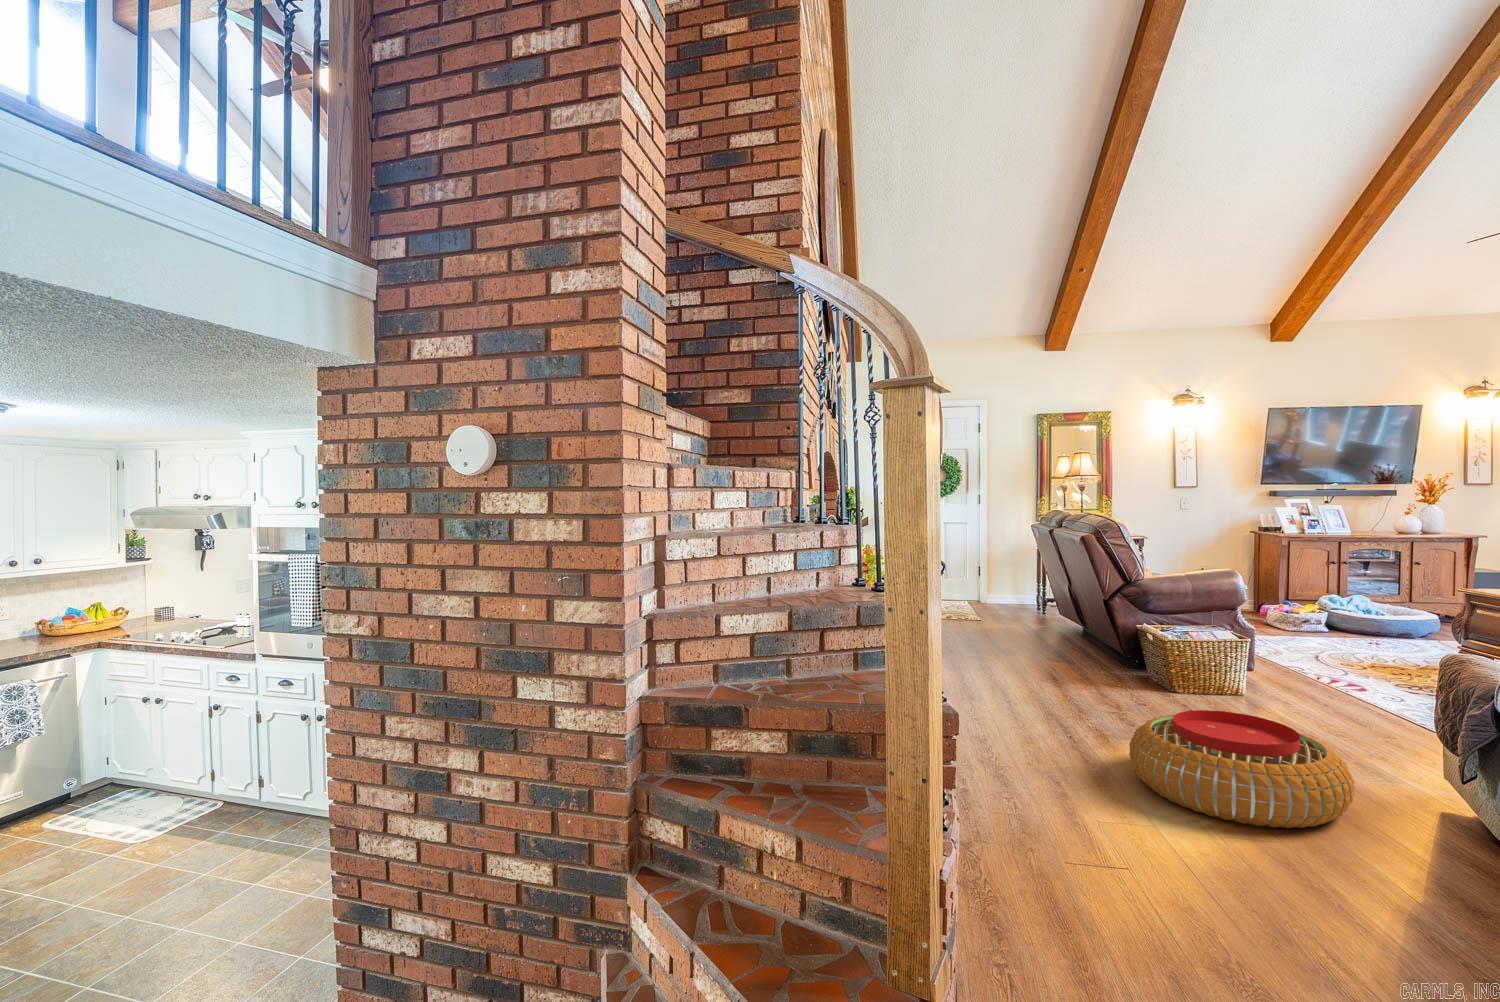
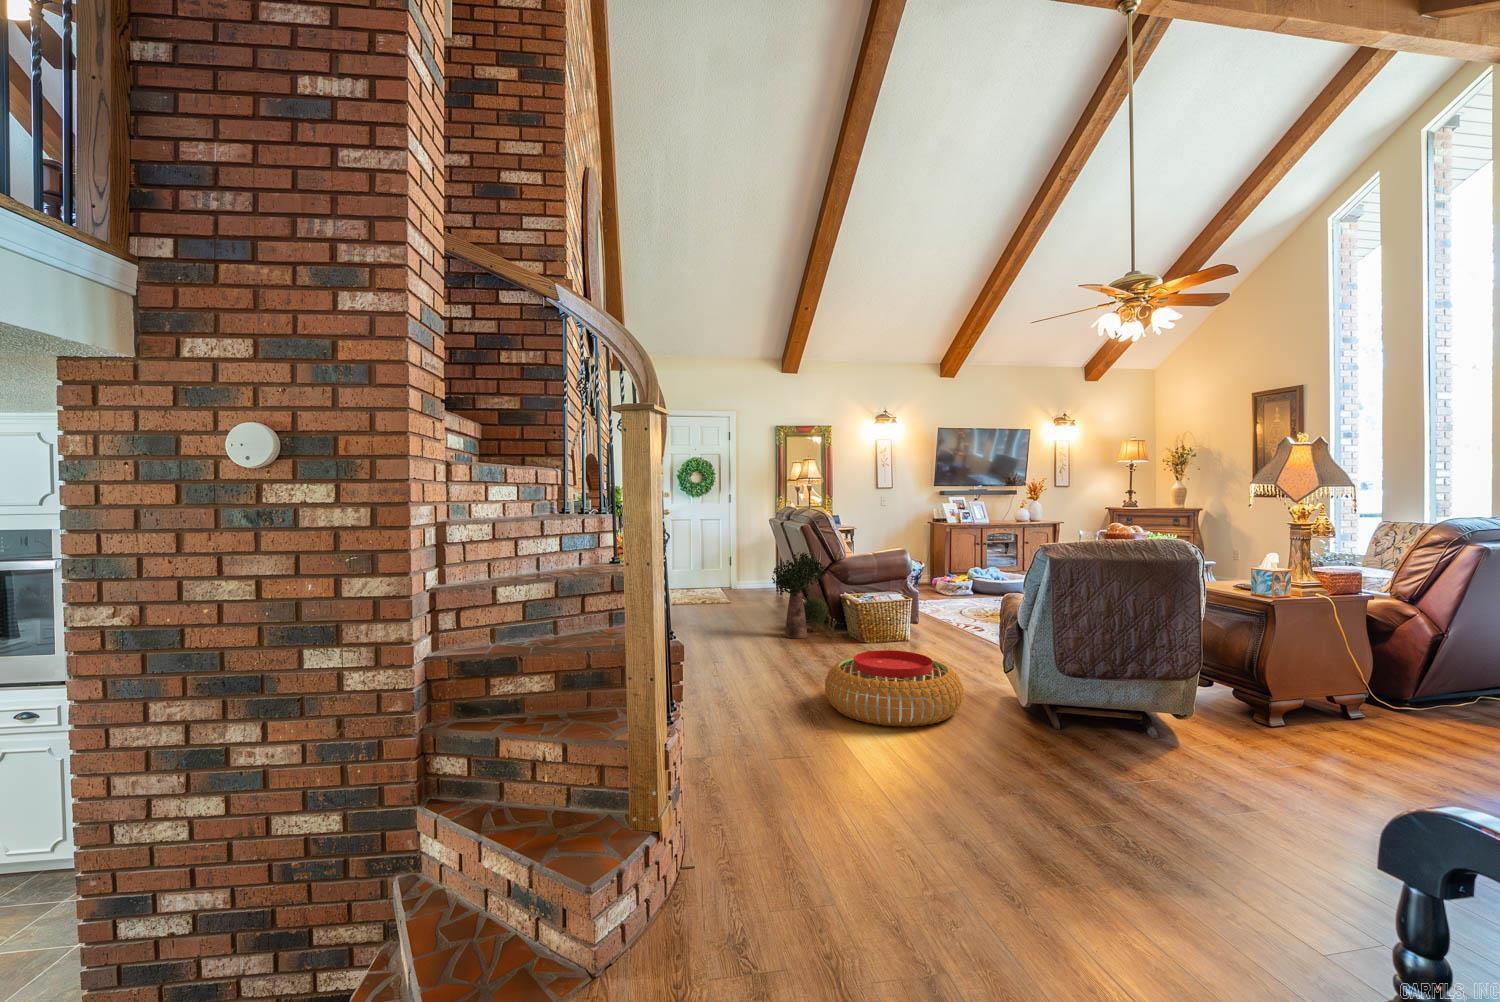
potted plant: none [1045,568,1134,678] -> present [772,552,837,638]

